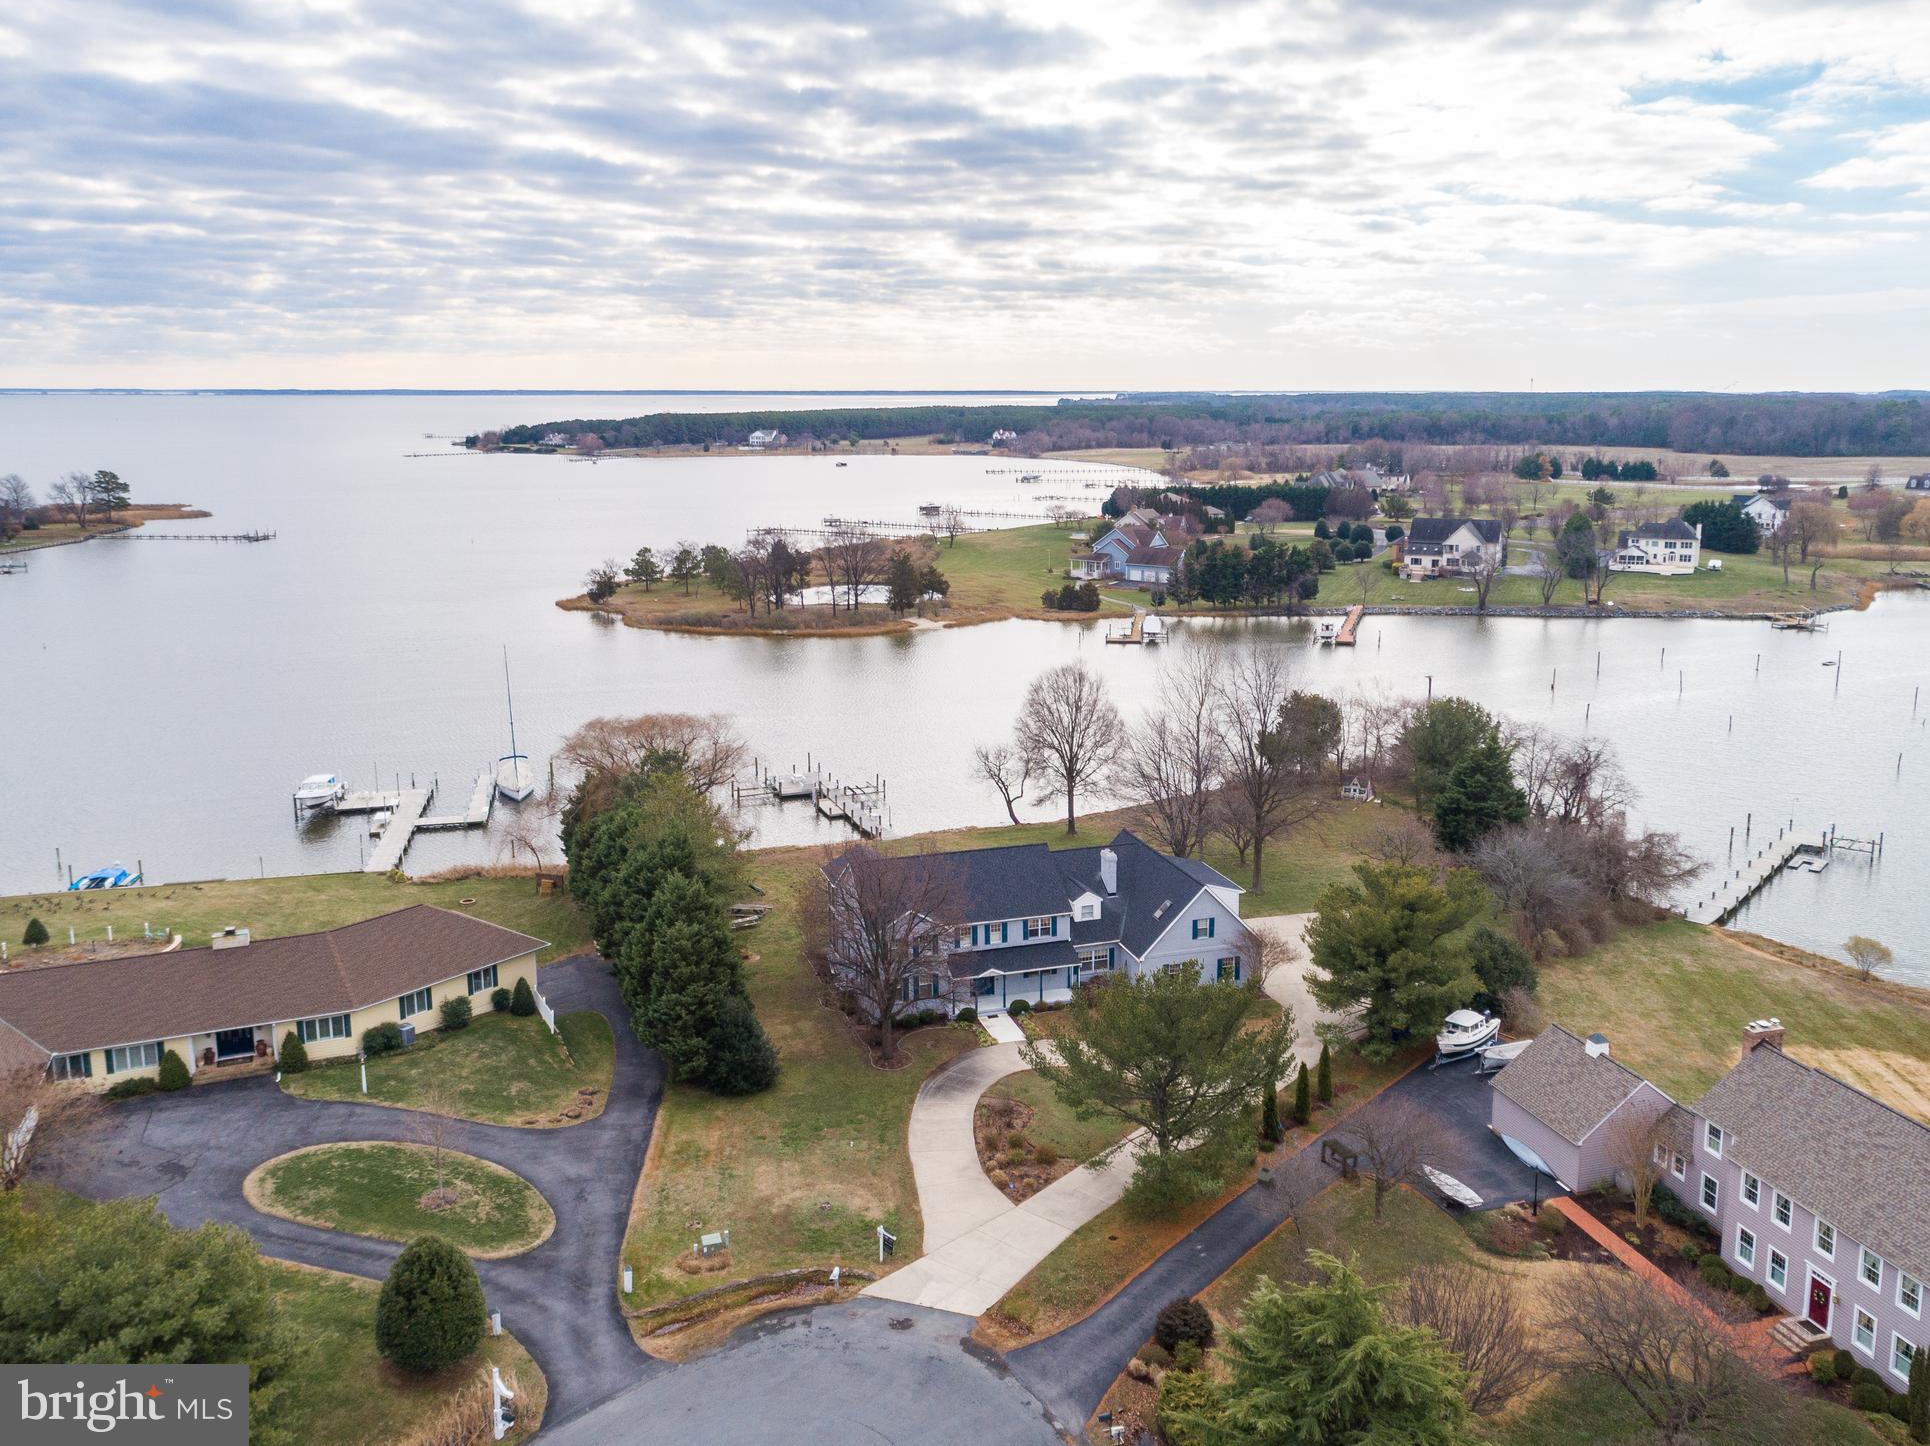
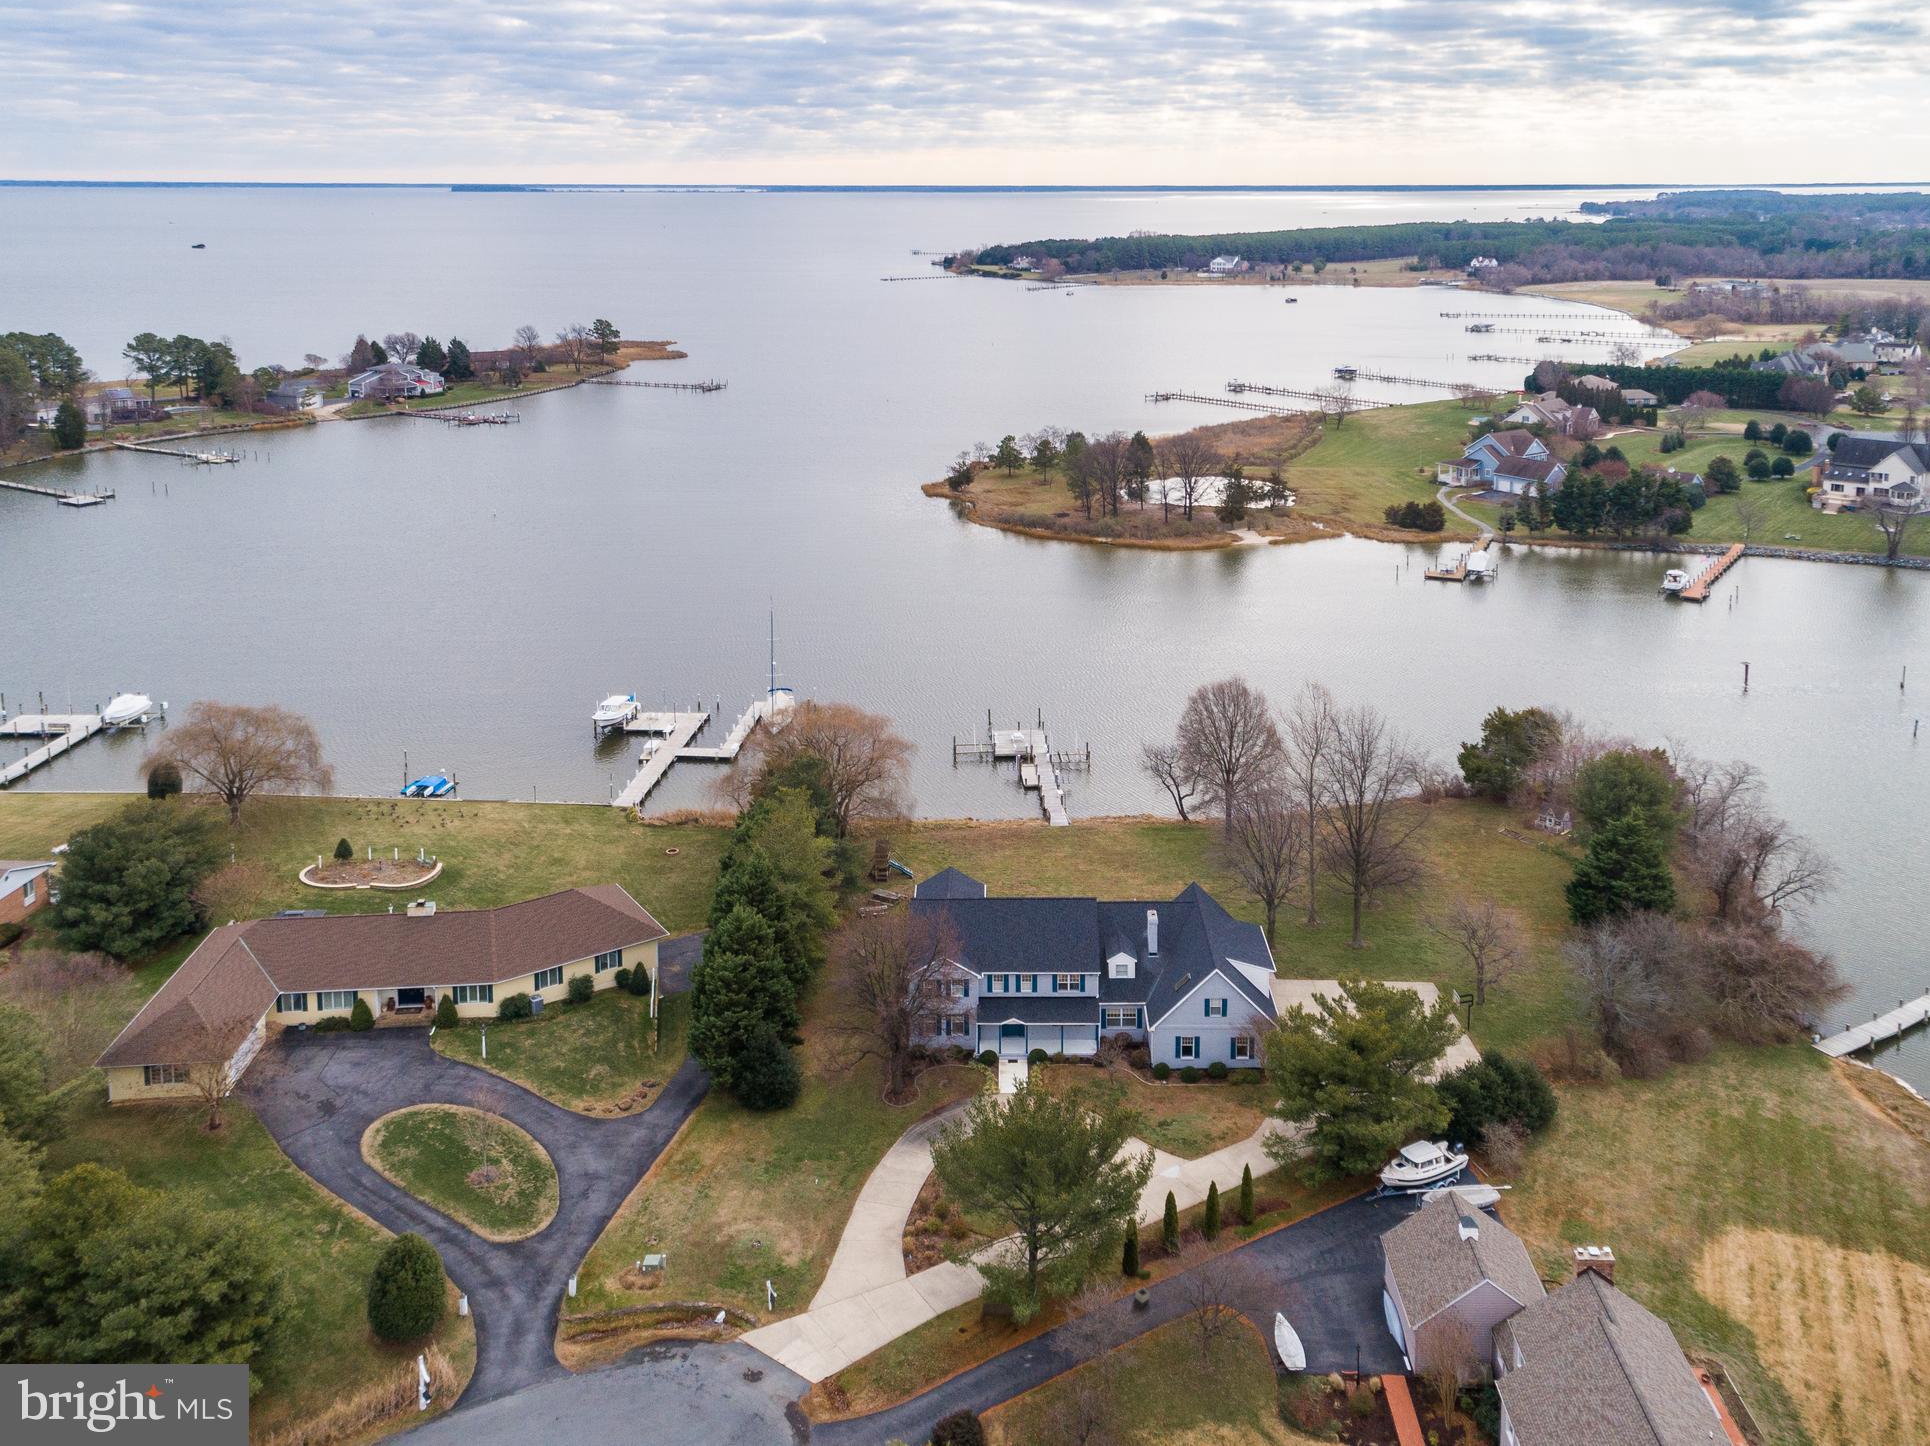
bench: present [1321,1139,1358,1177] -> present [981,1303,1018,1330]

